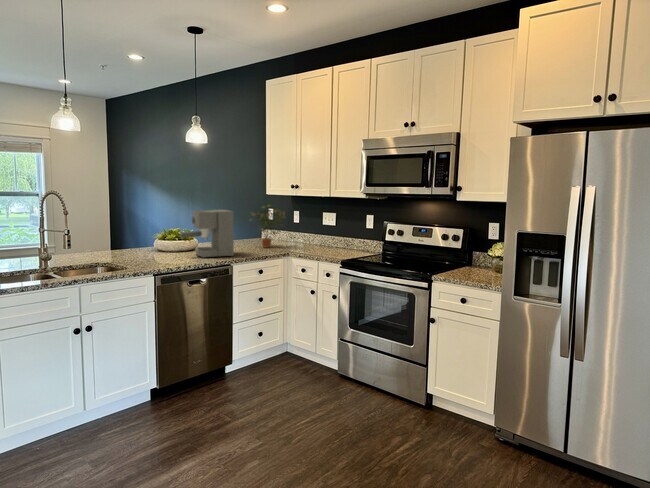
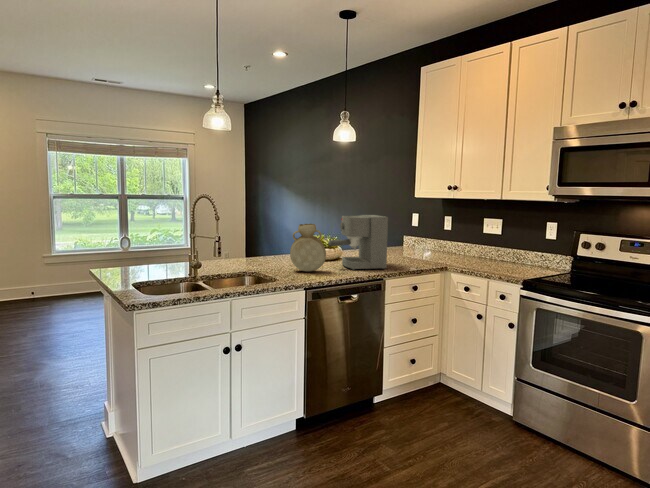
potted plant: present [249,204,285,248] -> none [396,208,444,259]
vase: none [143,218,177,260] -> present [290,224,326,272]

